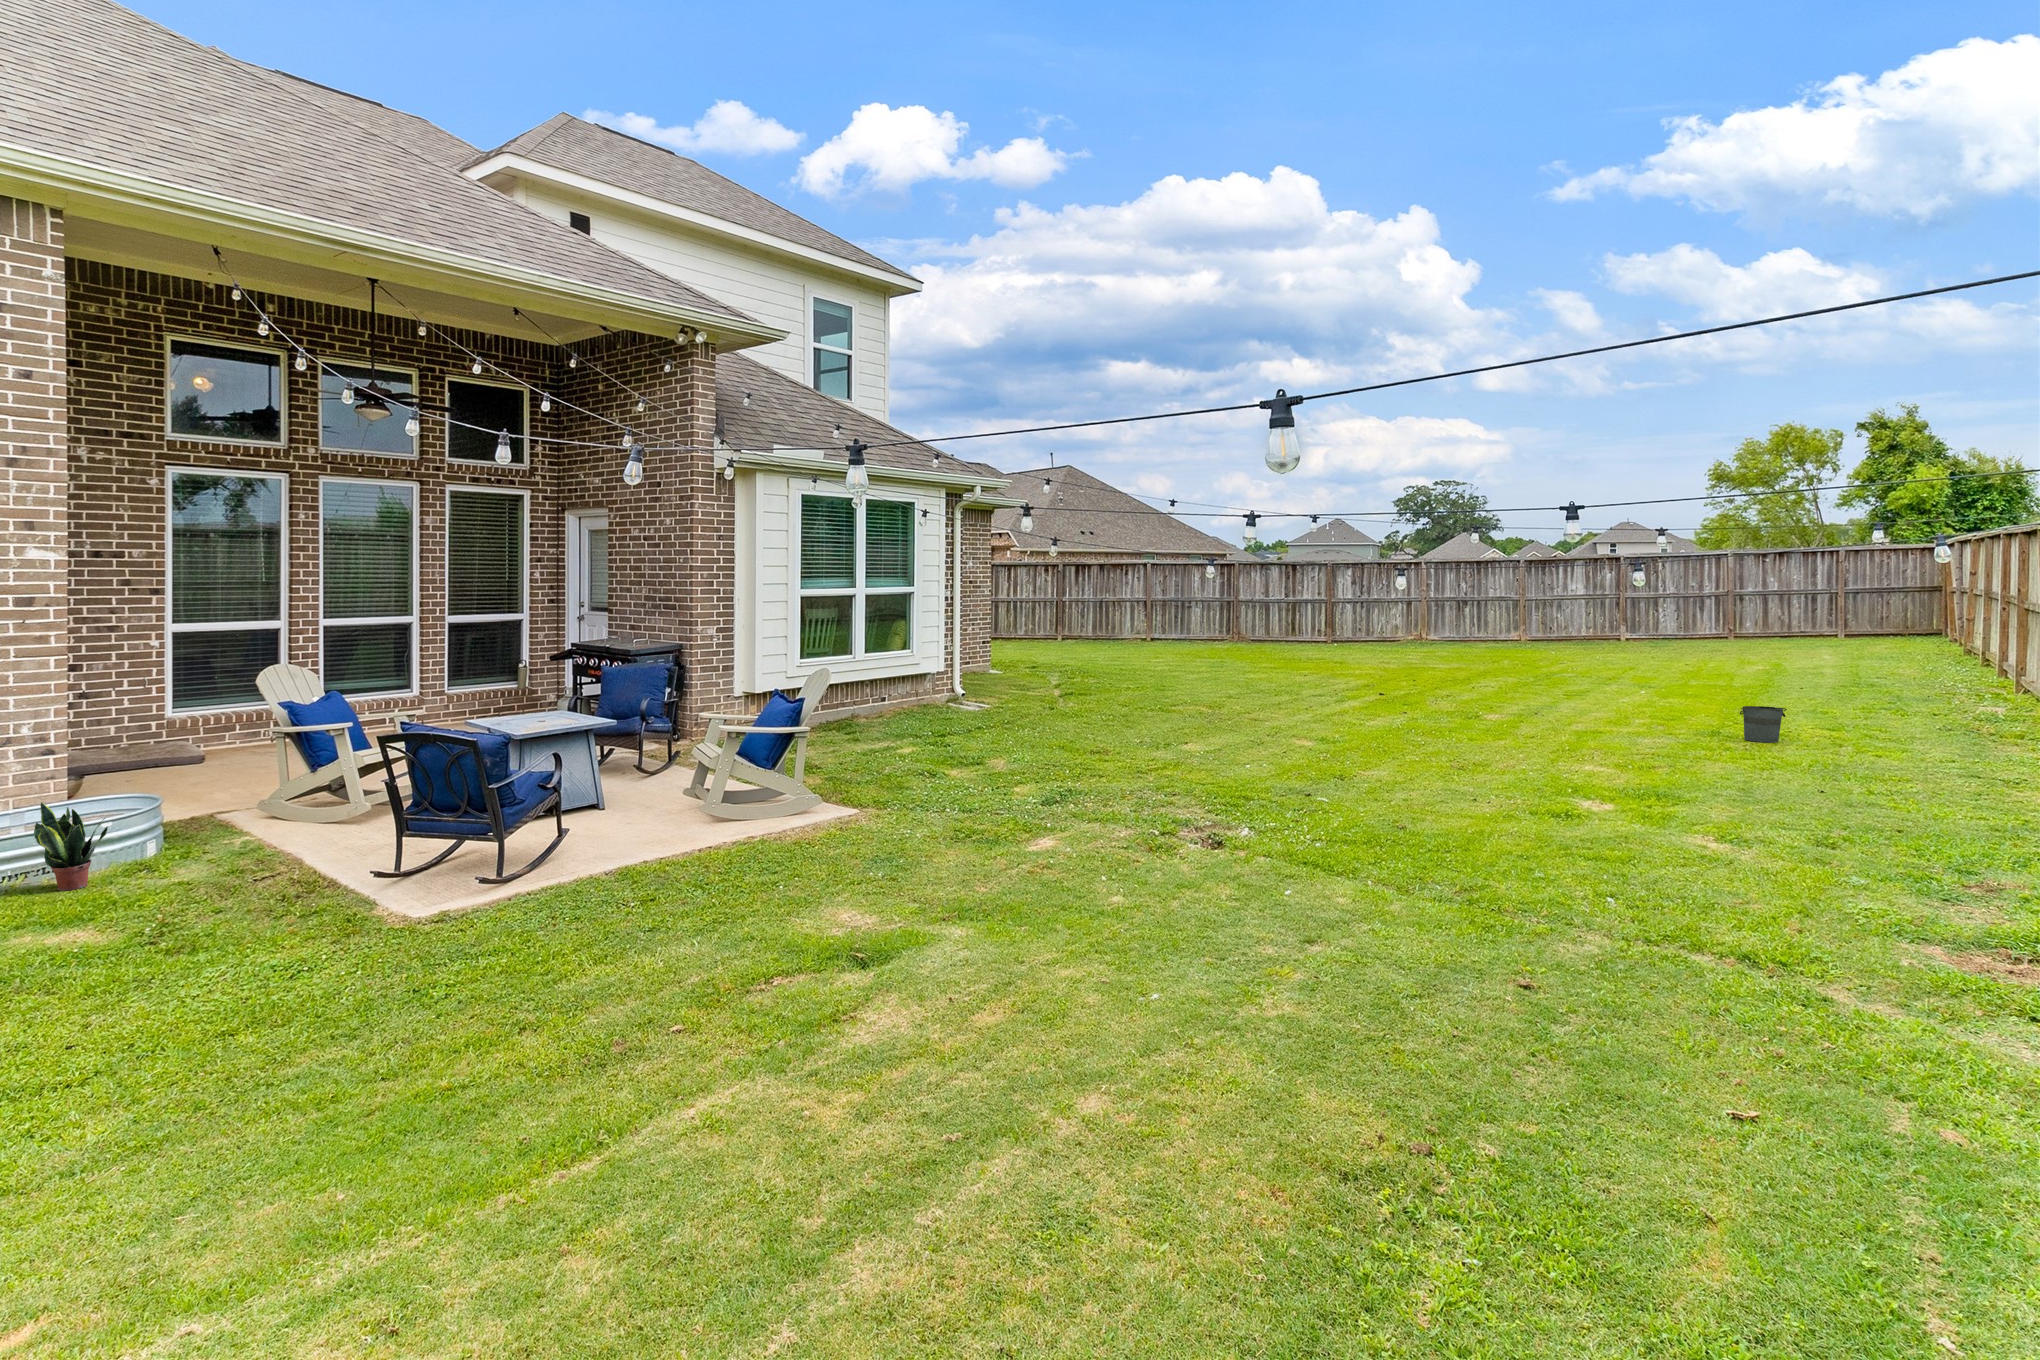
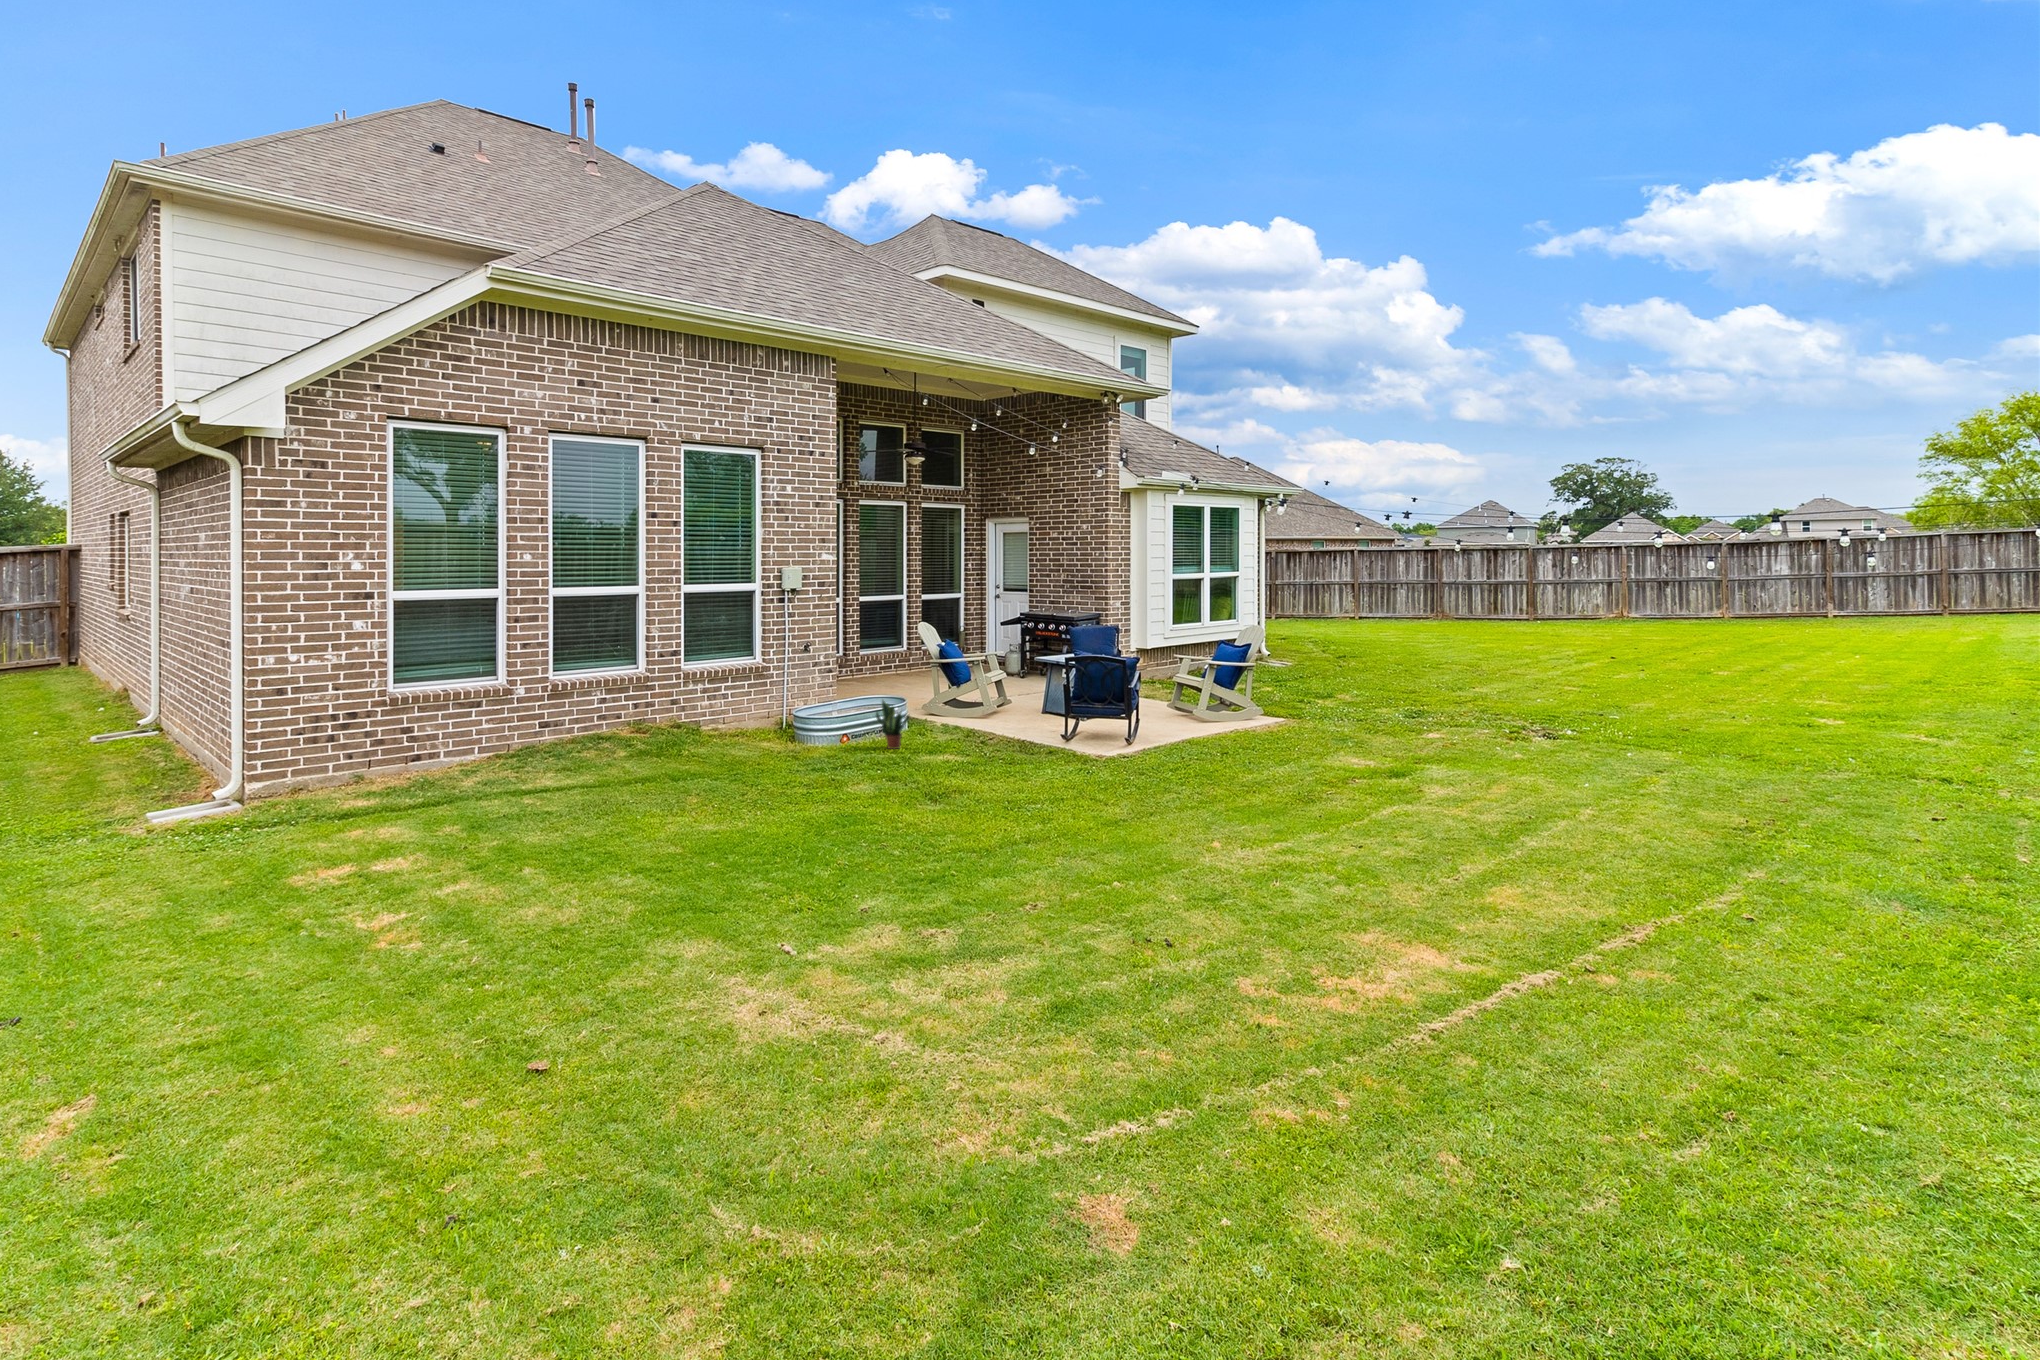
bucket: present [1740,706,1787,743] -> none [1952,661,1995,691]

